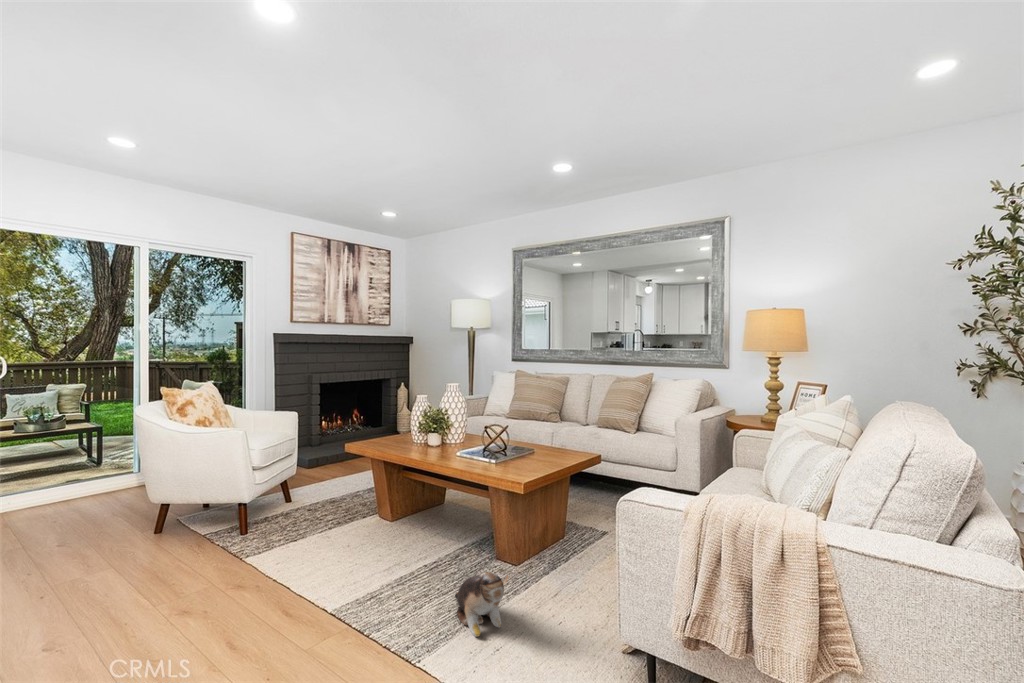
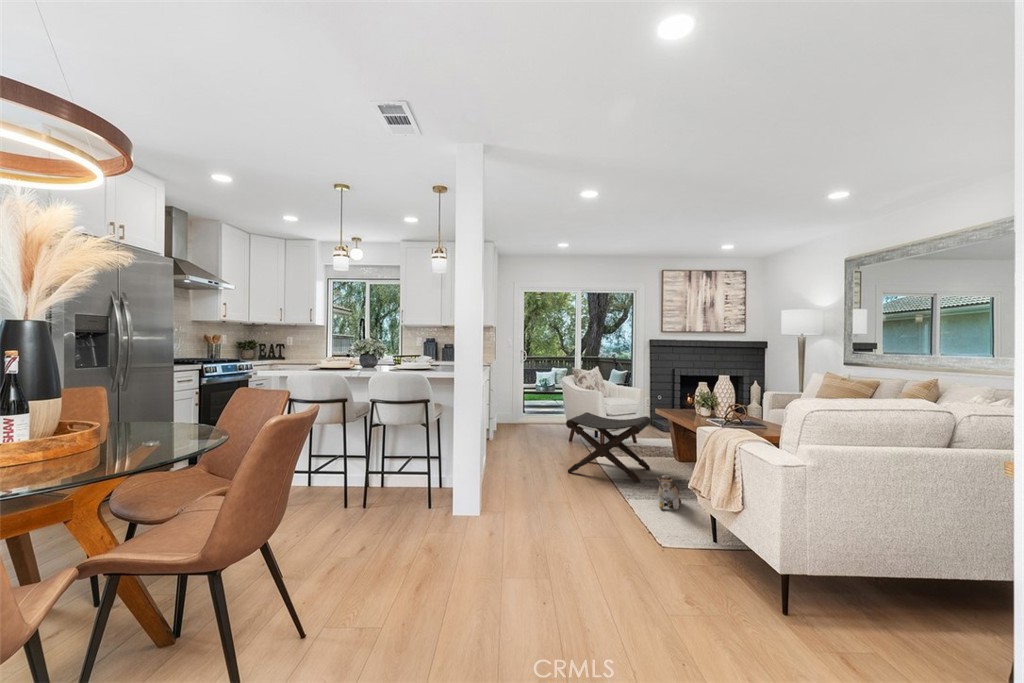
footstool: none [220,462,383,619] -> present [566,412,651,482]

